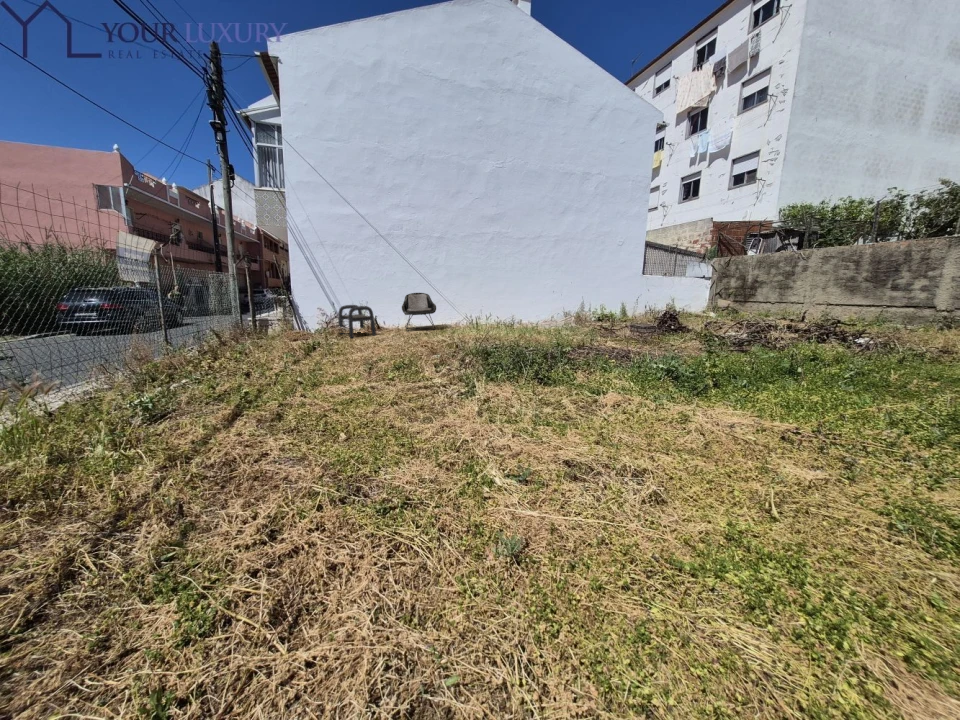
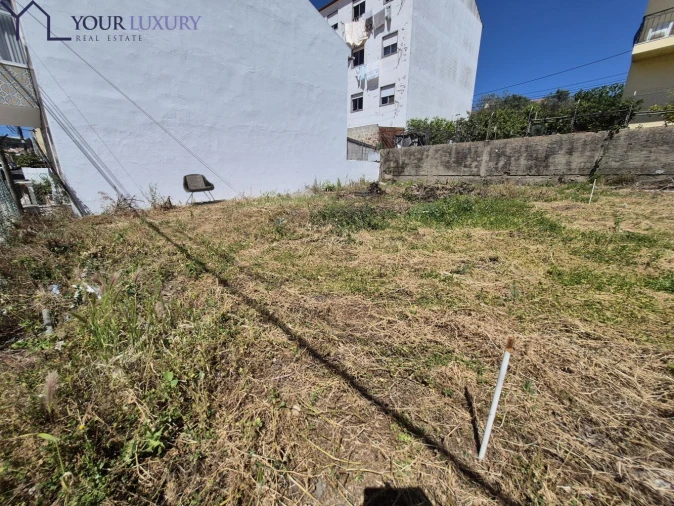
bench: present [339,305,376,338] -> none [122,186,166,215]

